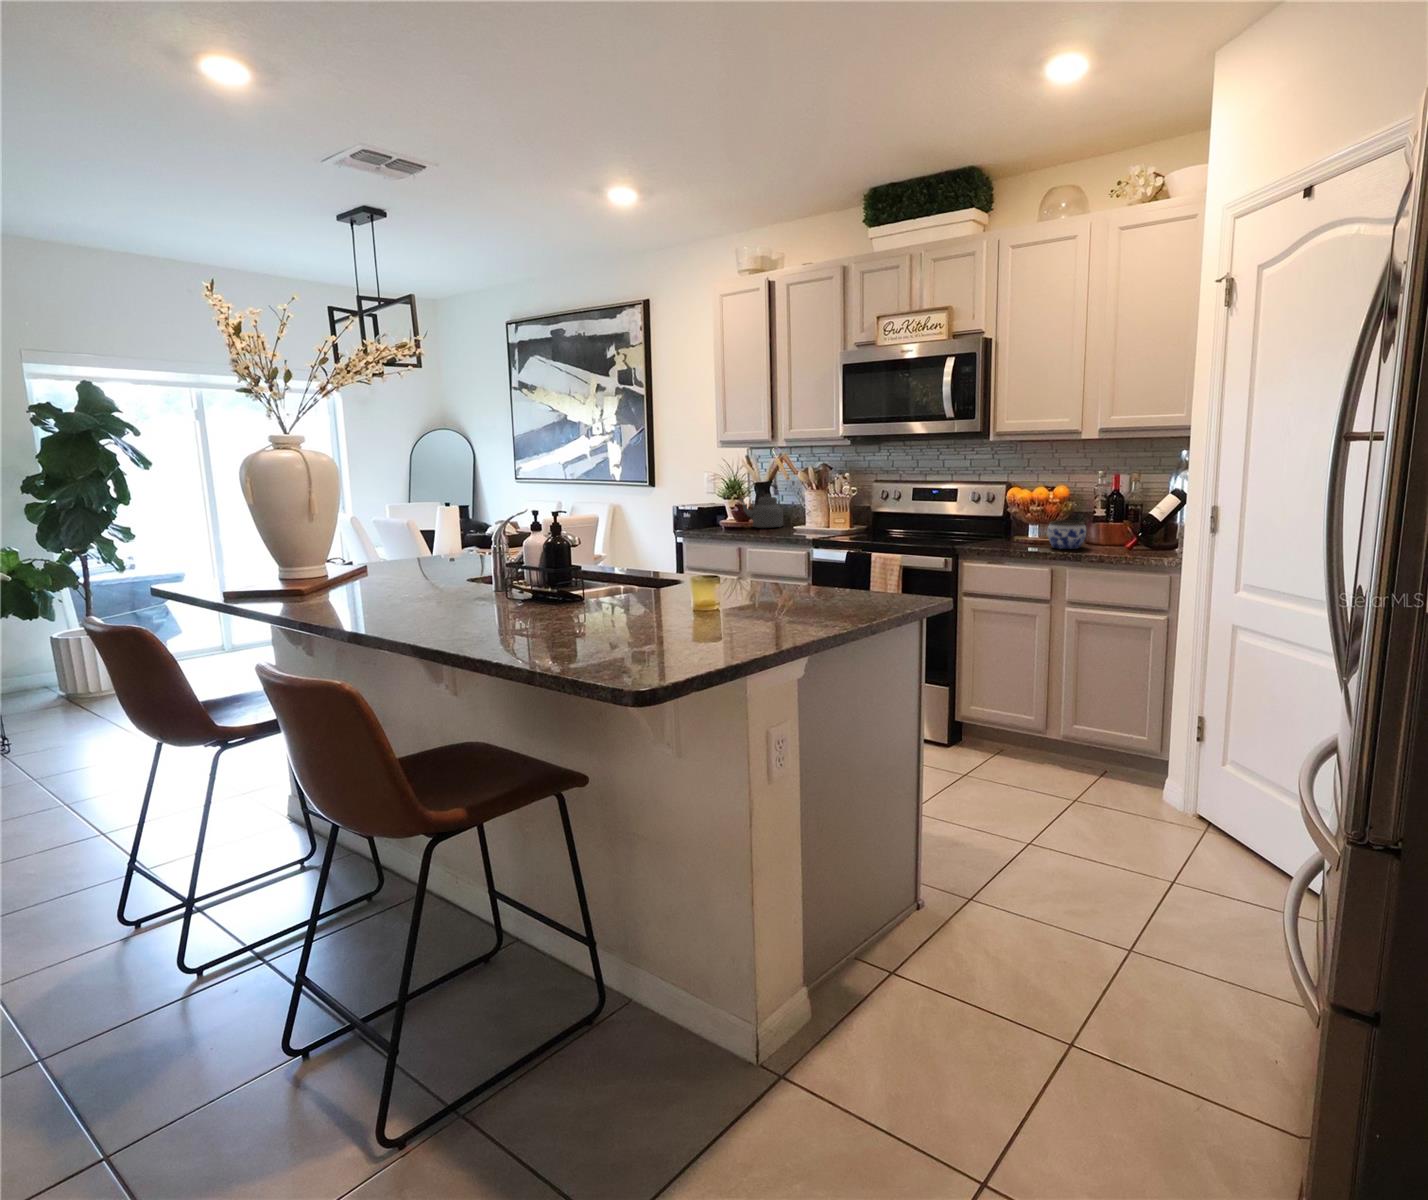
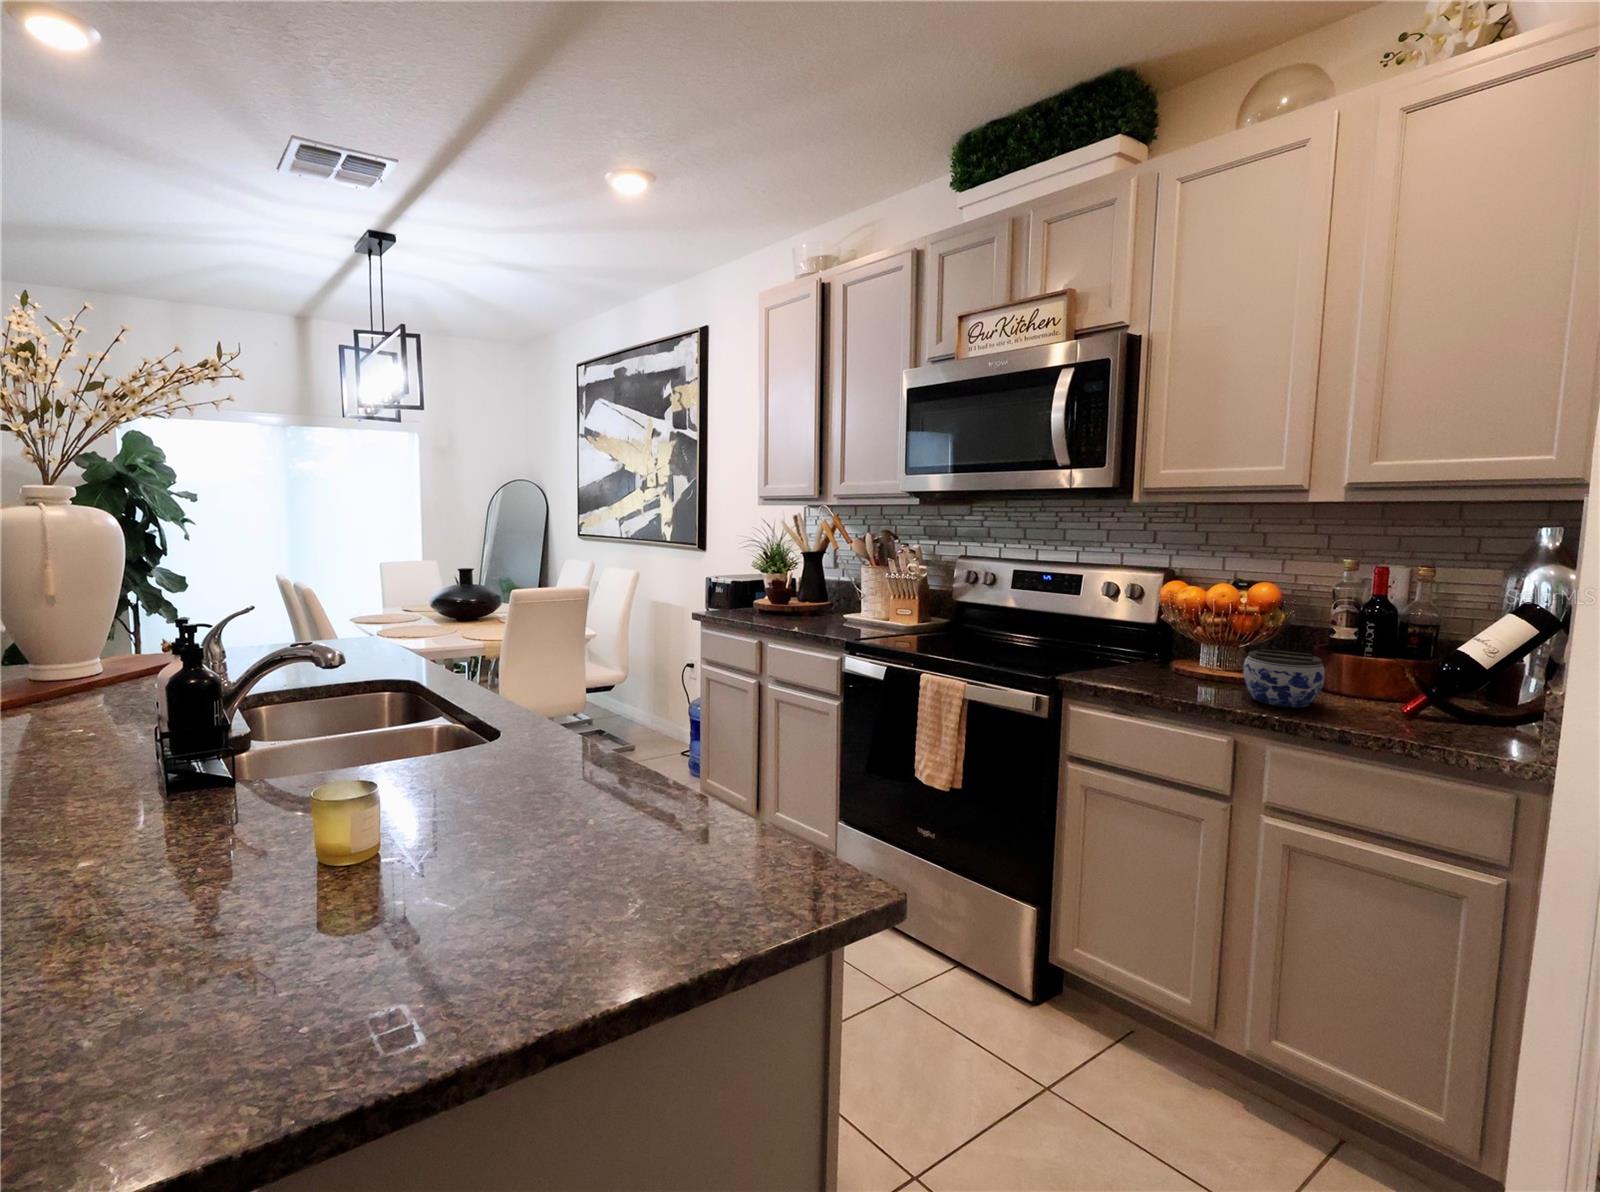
kettle: present [739,483,783,528] -> none [773,553,833,613]

